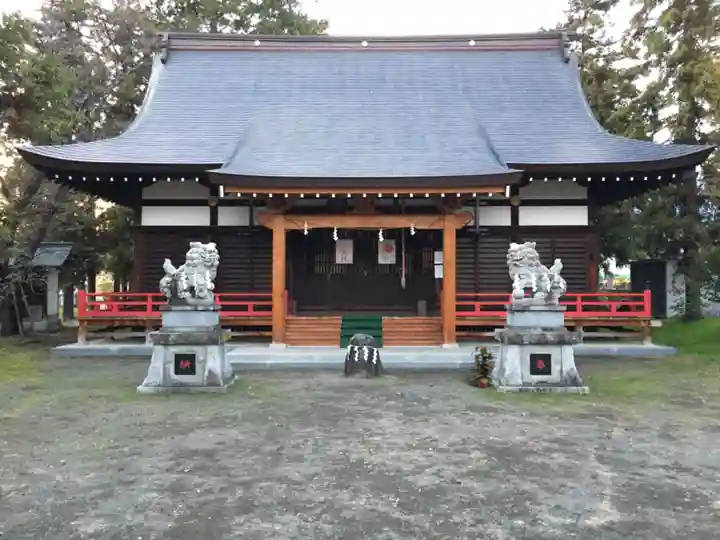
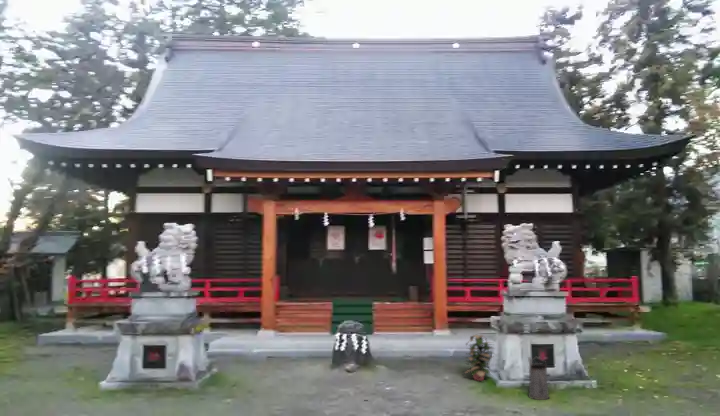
watering can: none [525,364,545,402] -> present [528,358,549,400]

